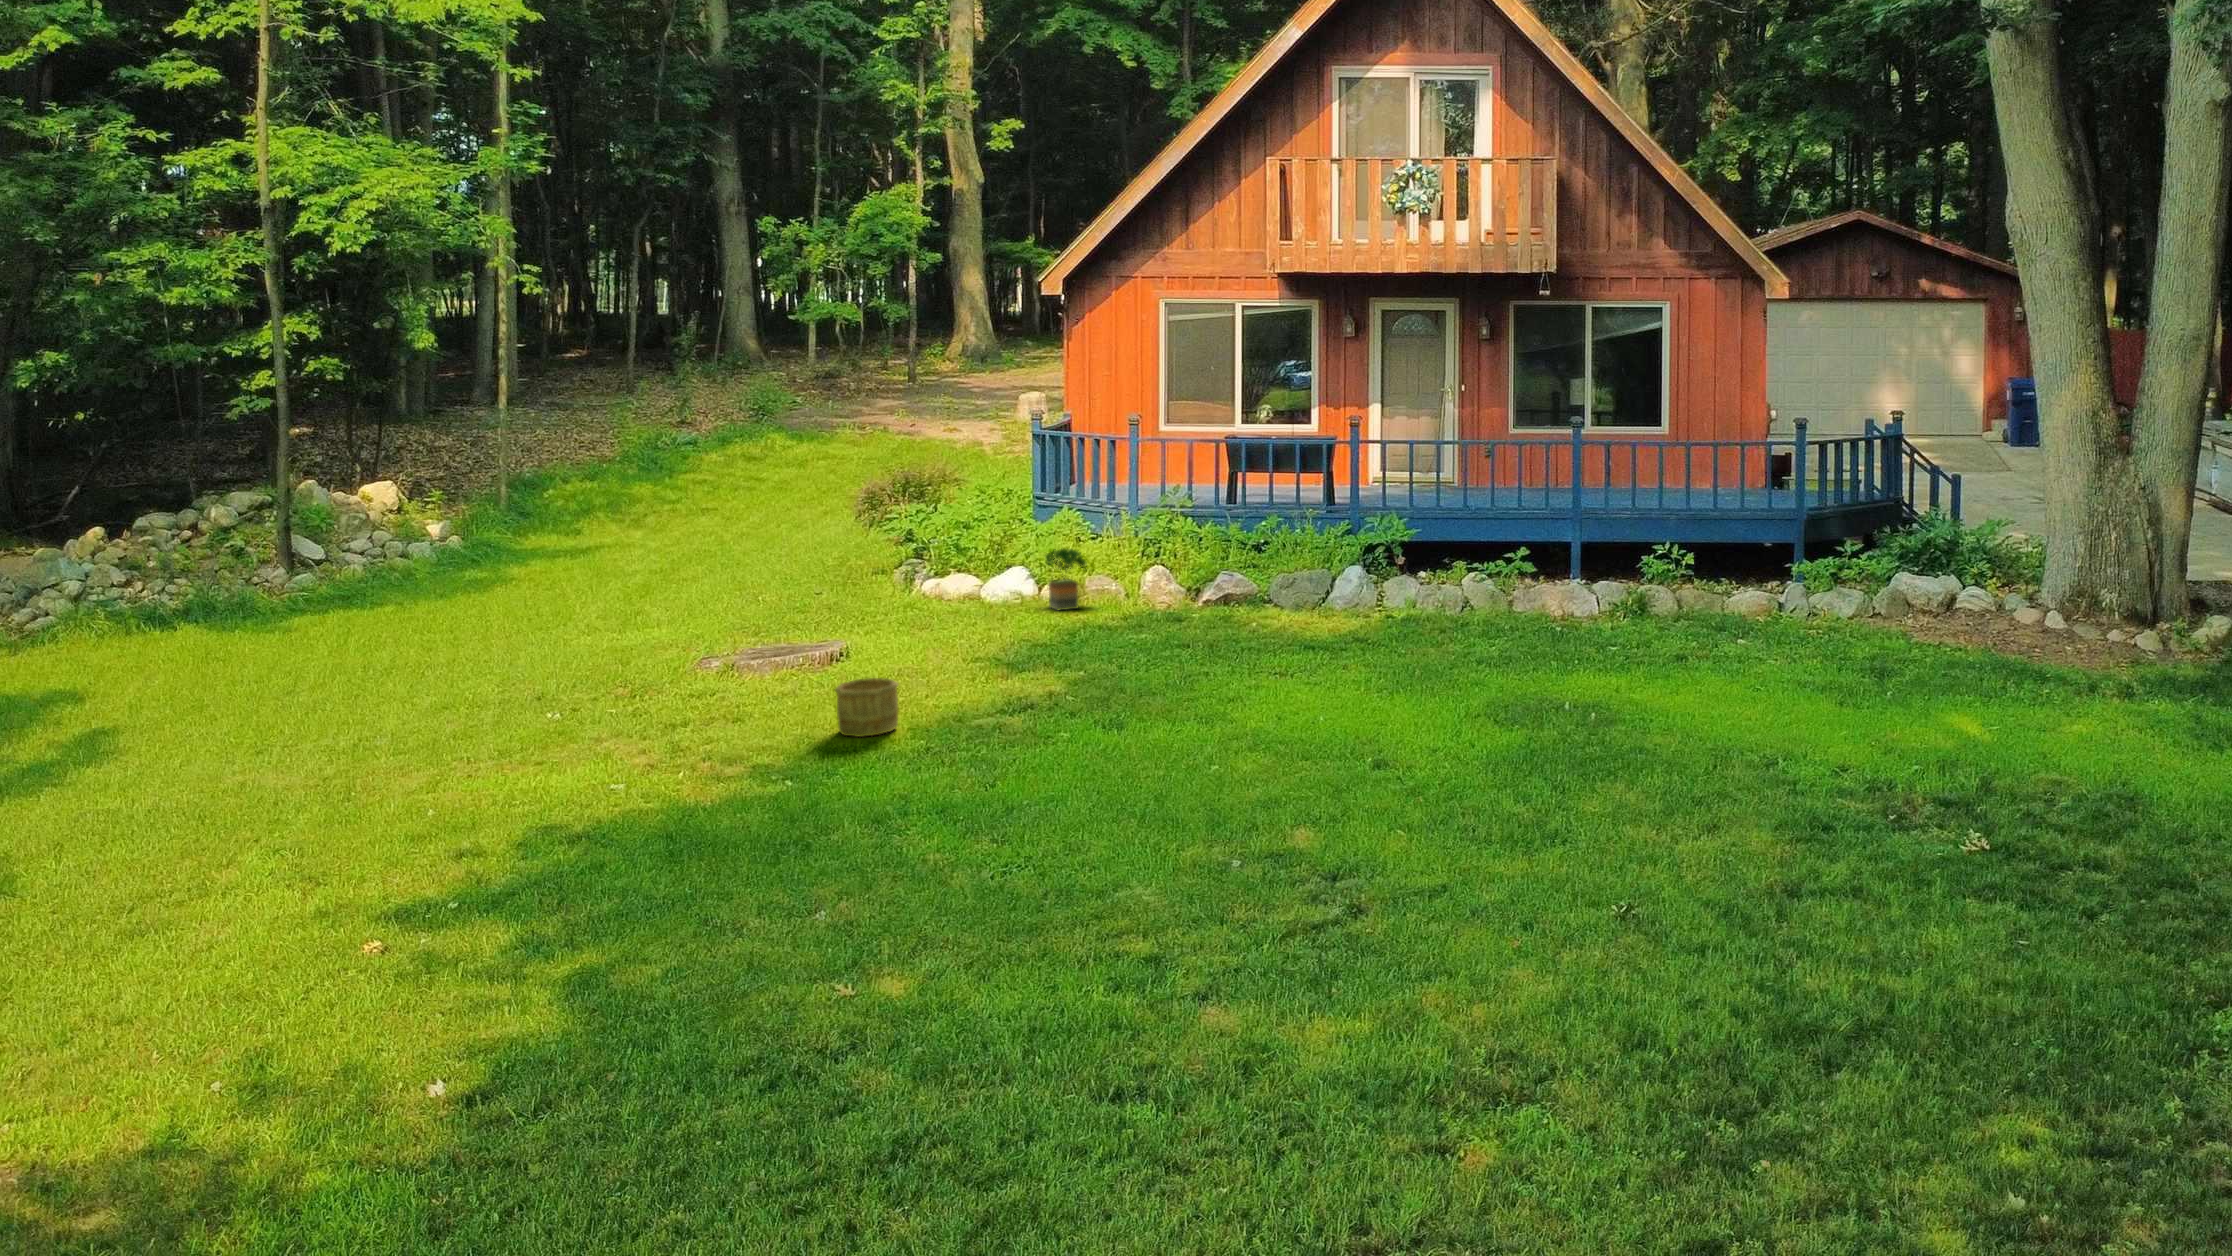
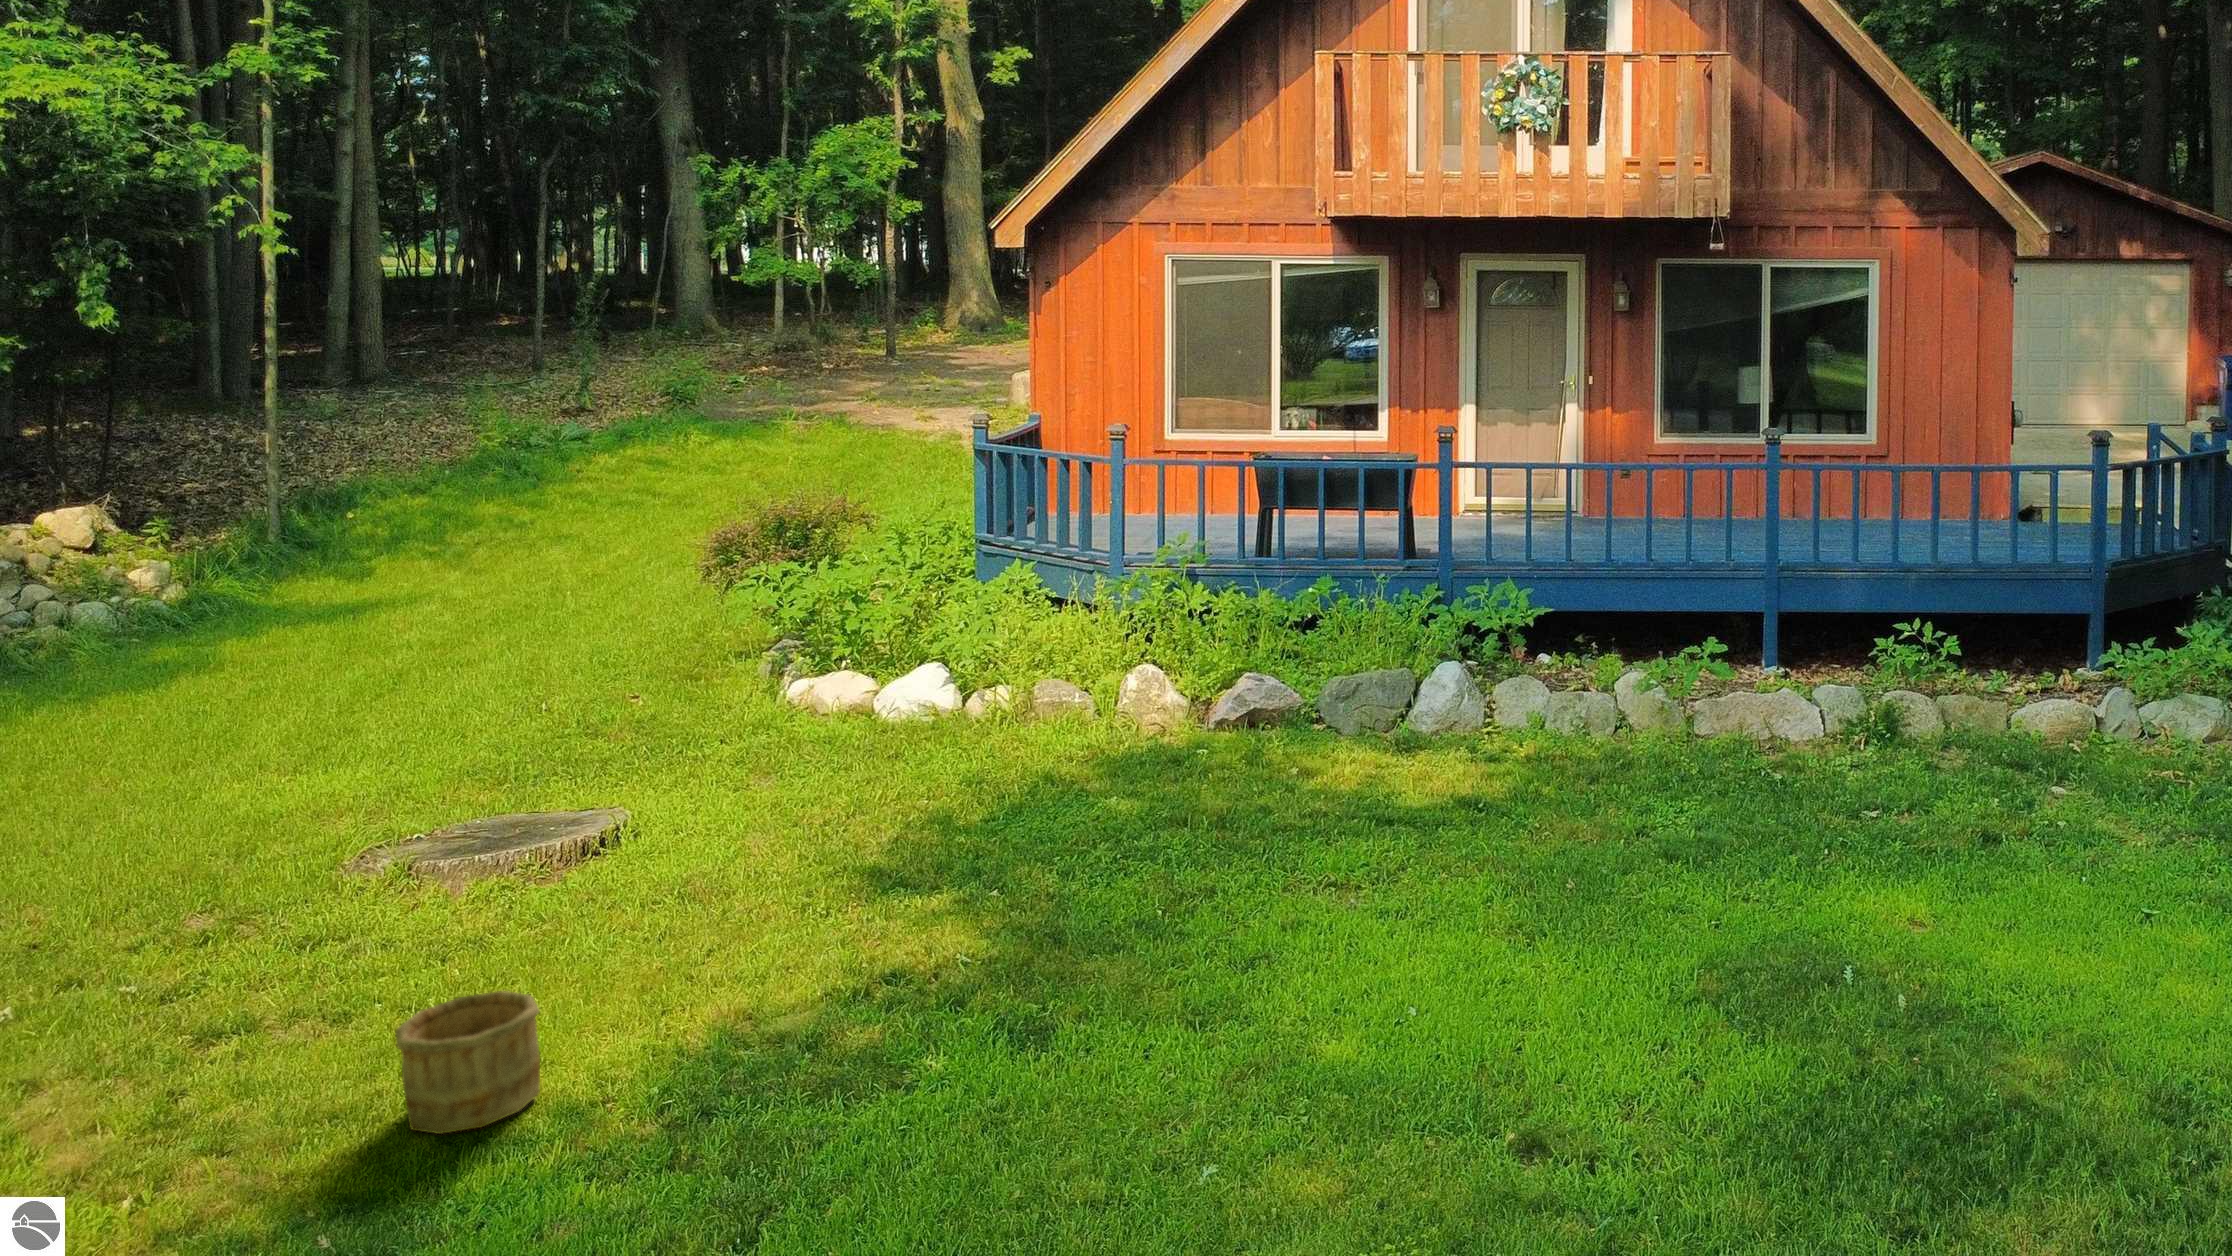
potted tree: present [1045,549,1087,611] -> none [955,639,1028,741]

